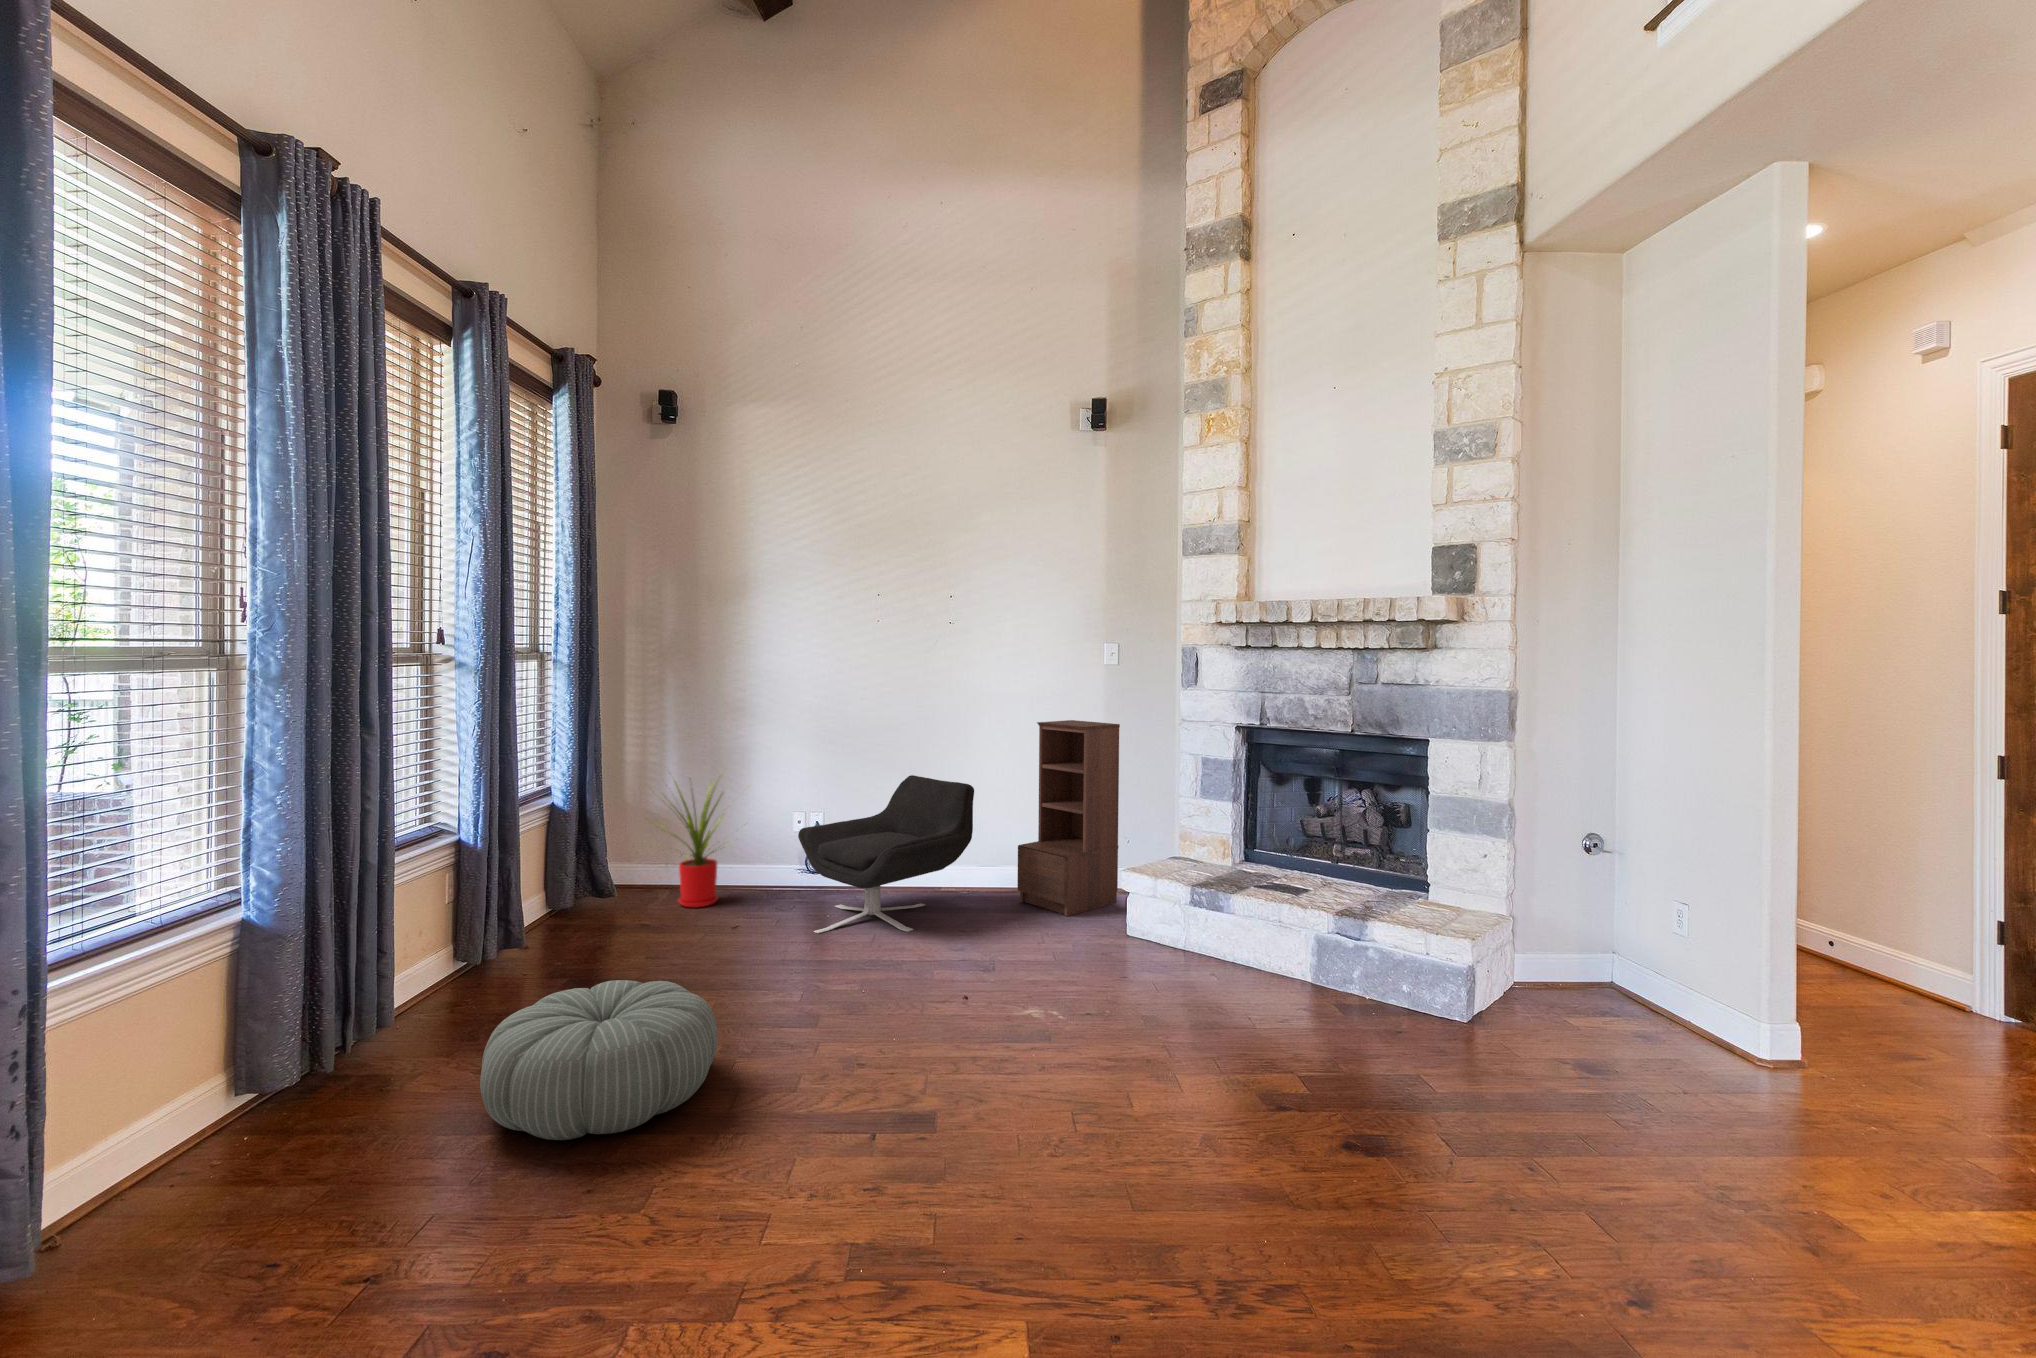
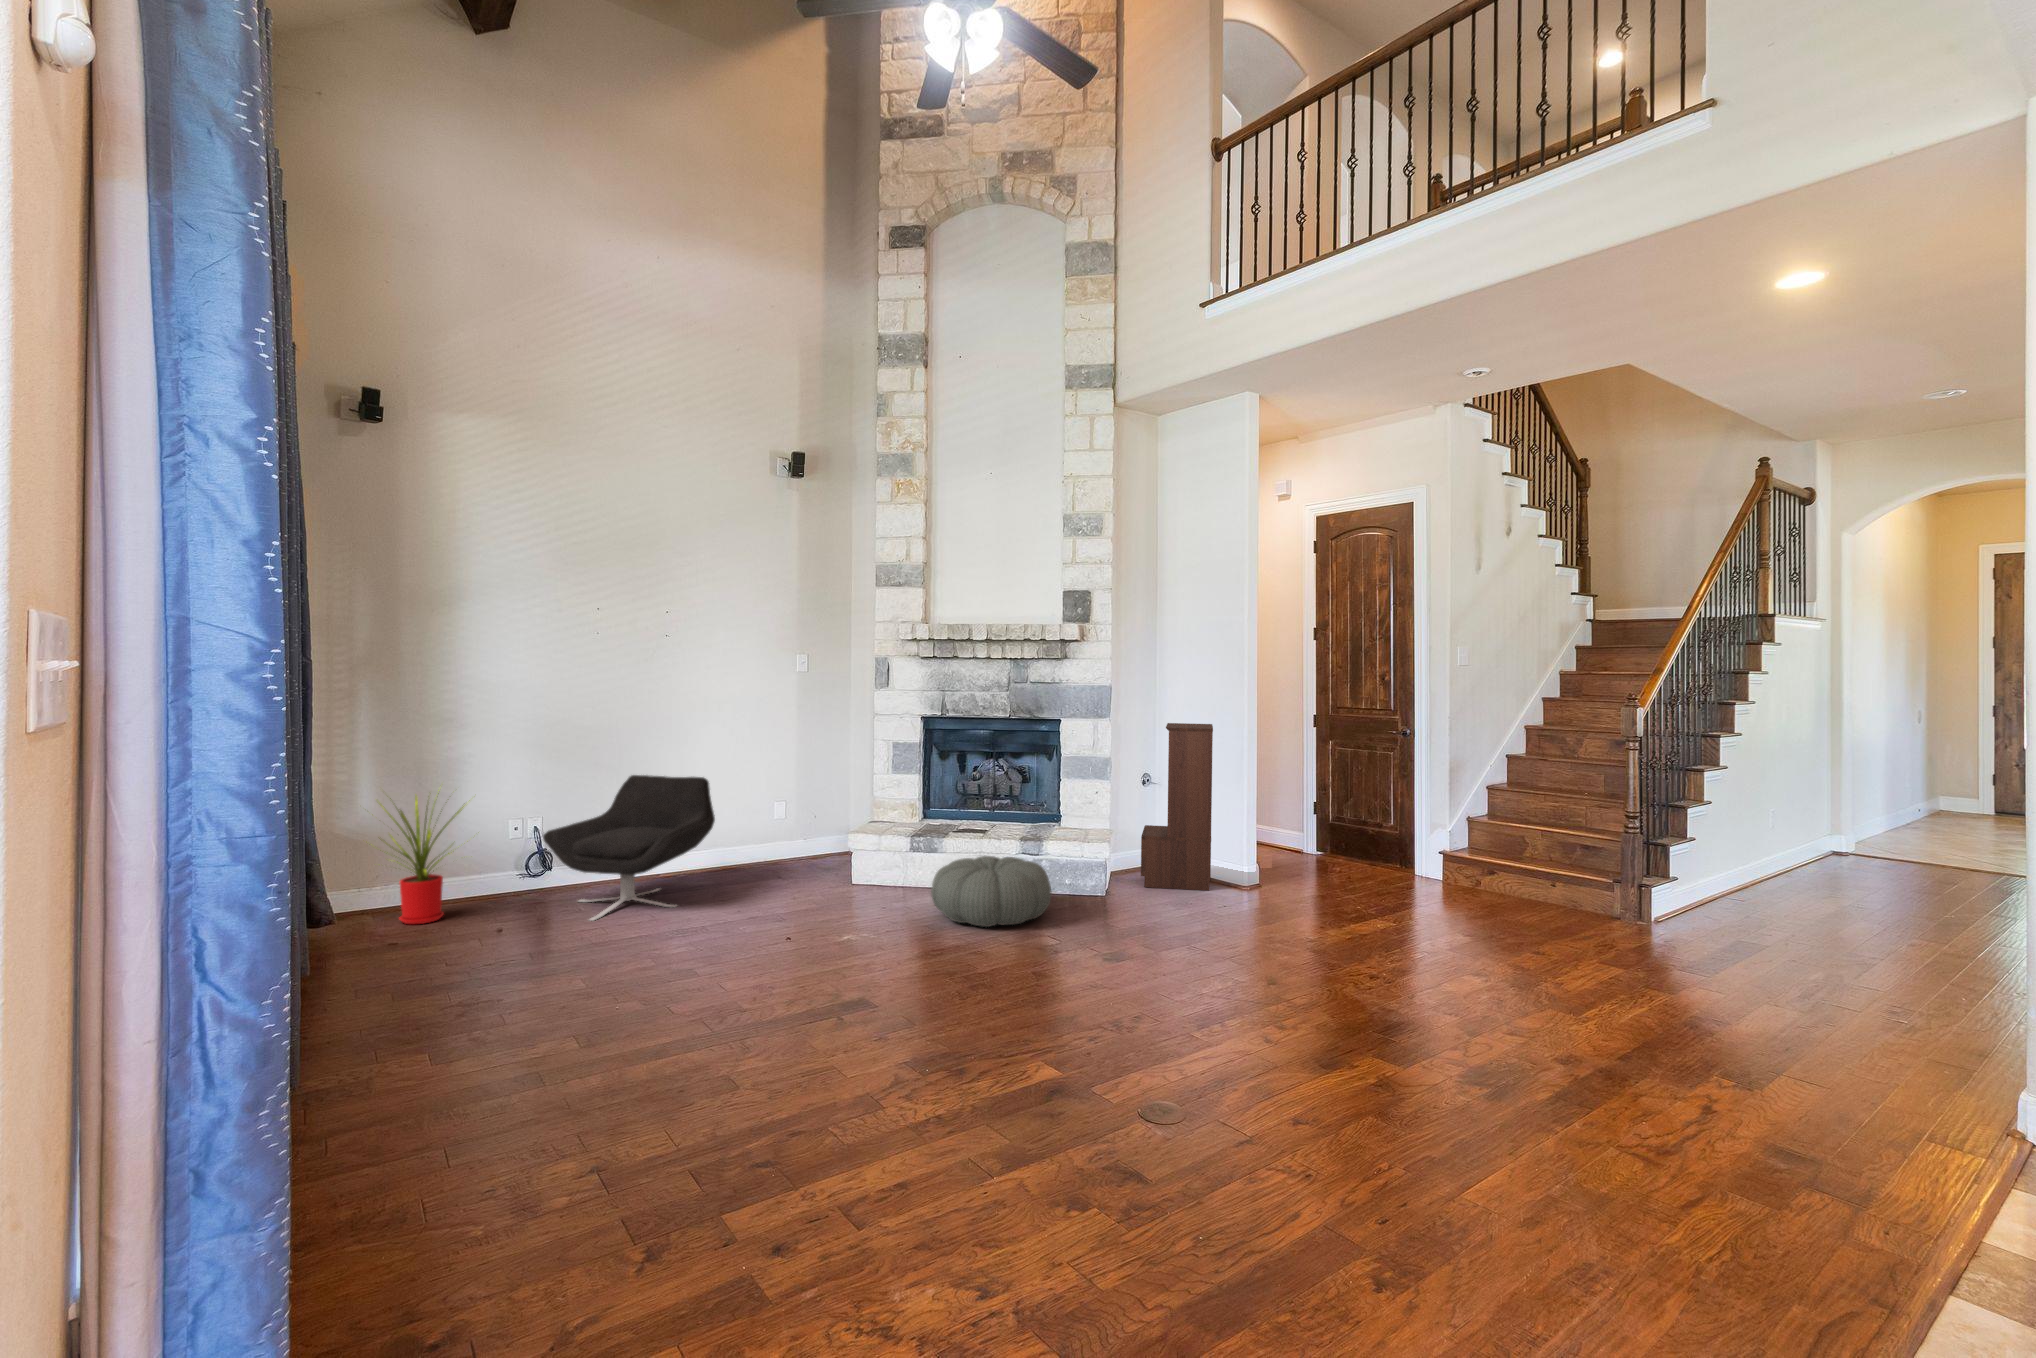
bookshelf: present [1017,720,1120,916] -> present [1141,723,1213,890]
pouf: present [480,980,717,1140] -> present [931,856,1051,927]

